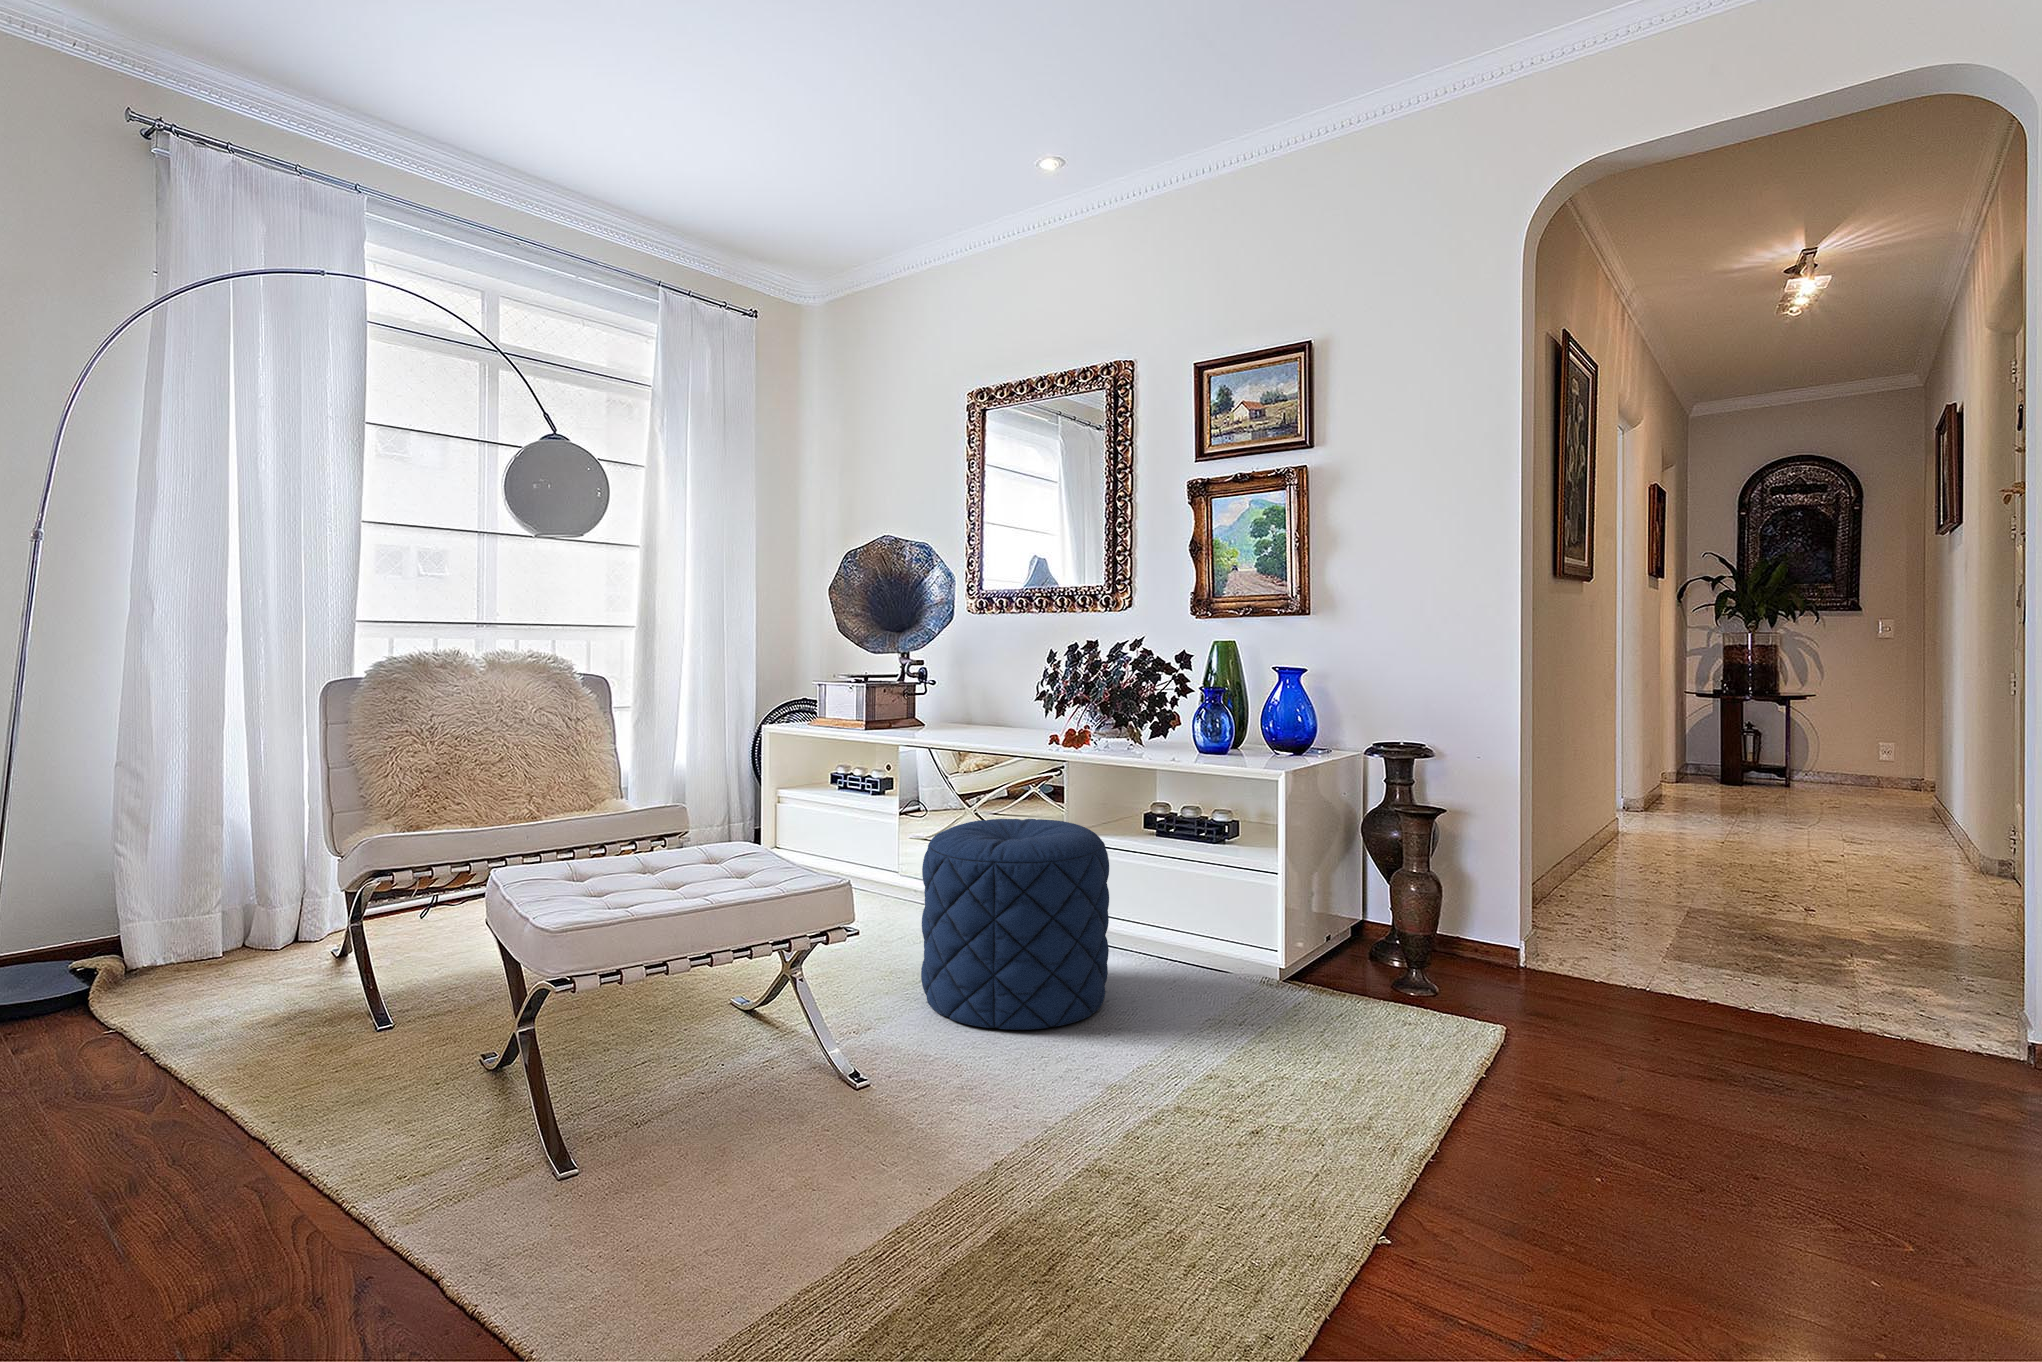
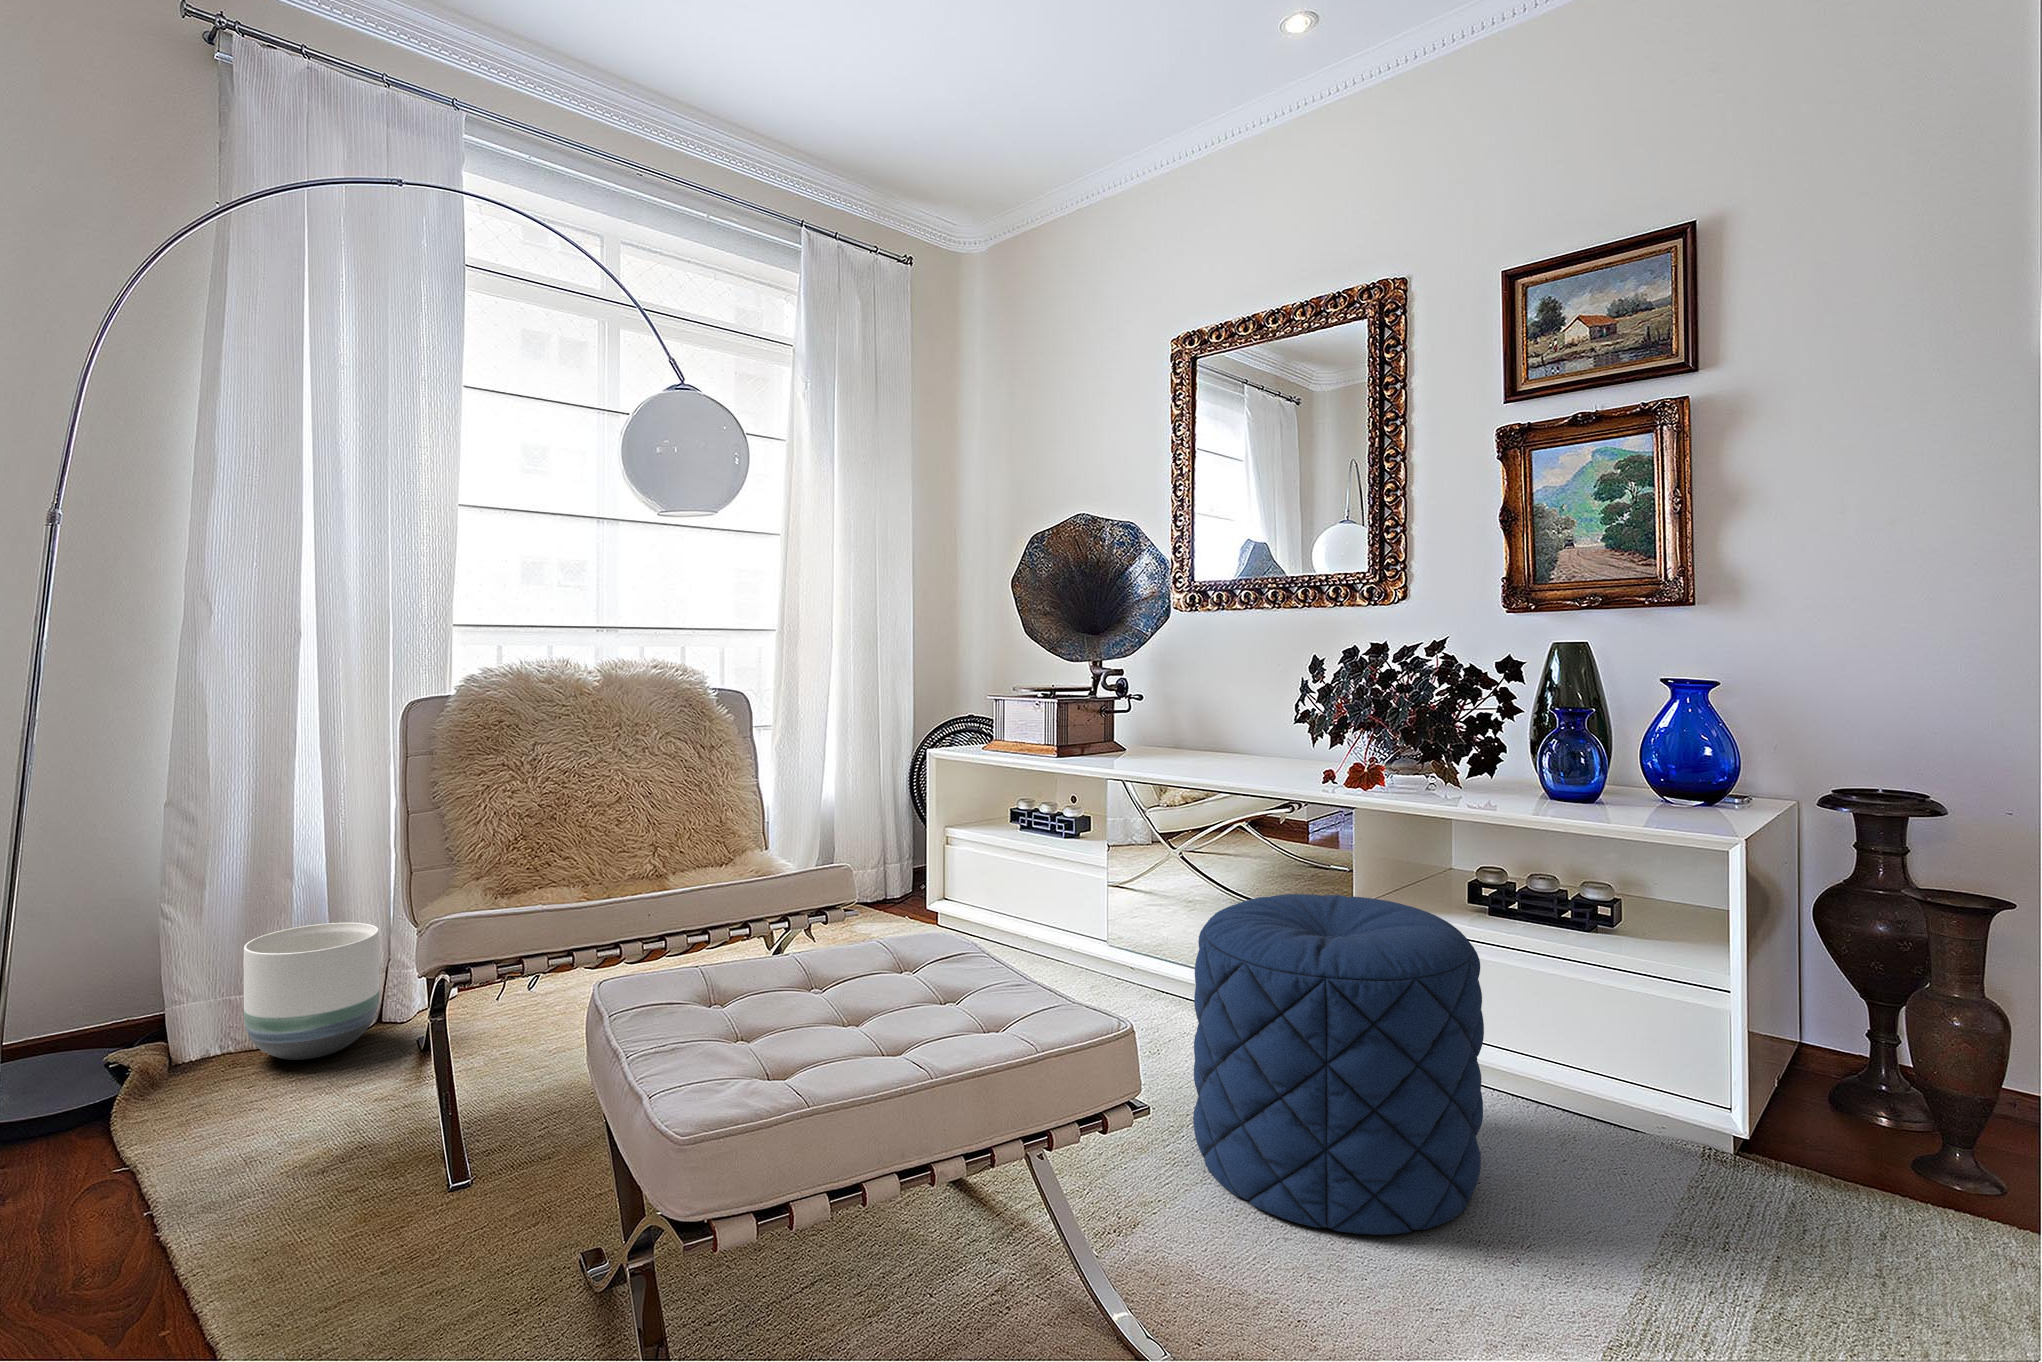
planter: none [192,861,302,965] -> present [244,923,380,1060]

